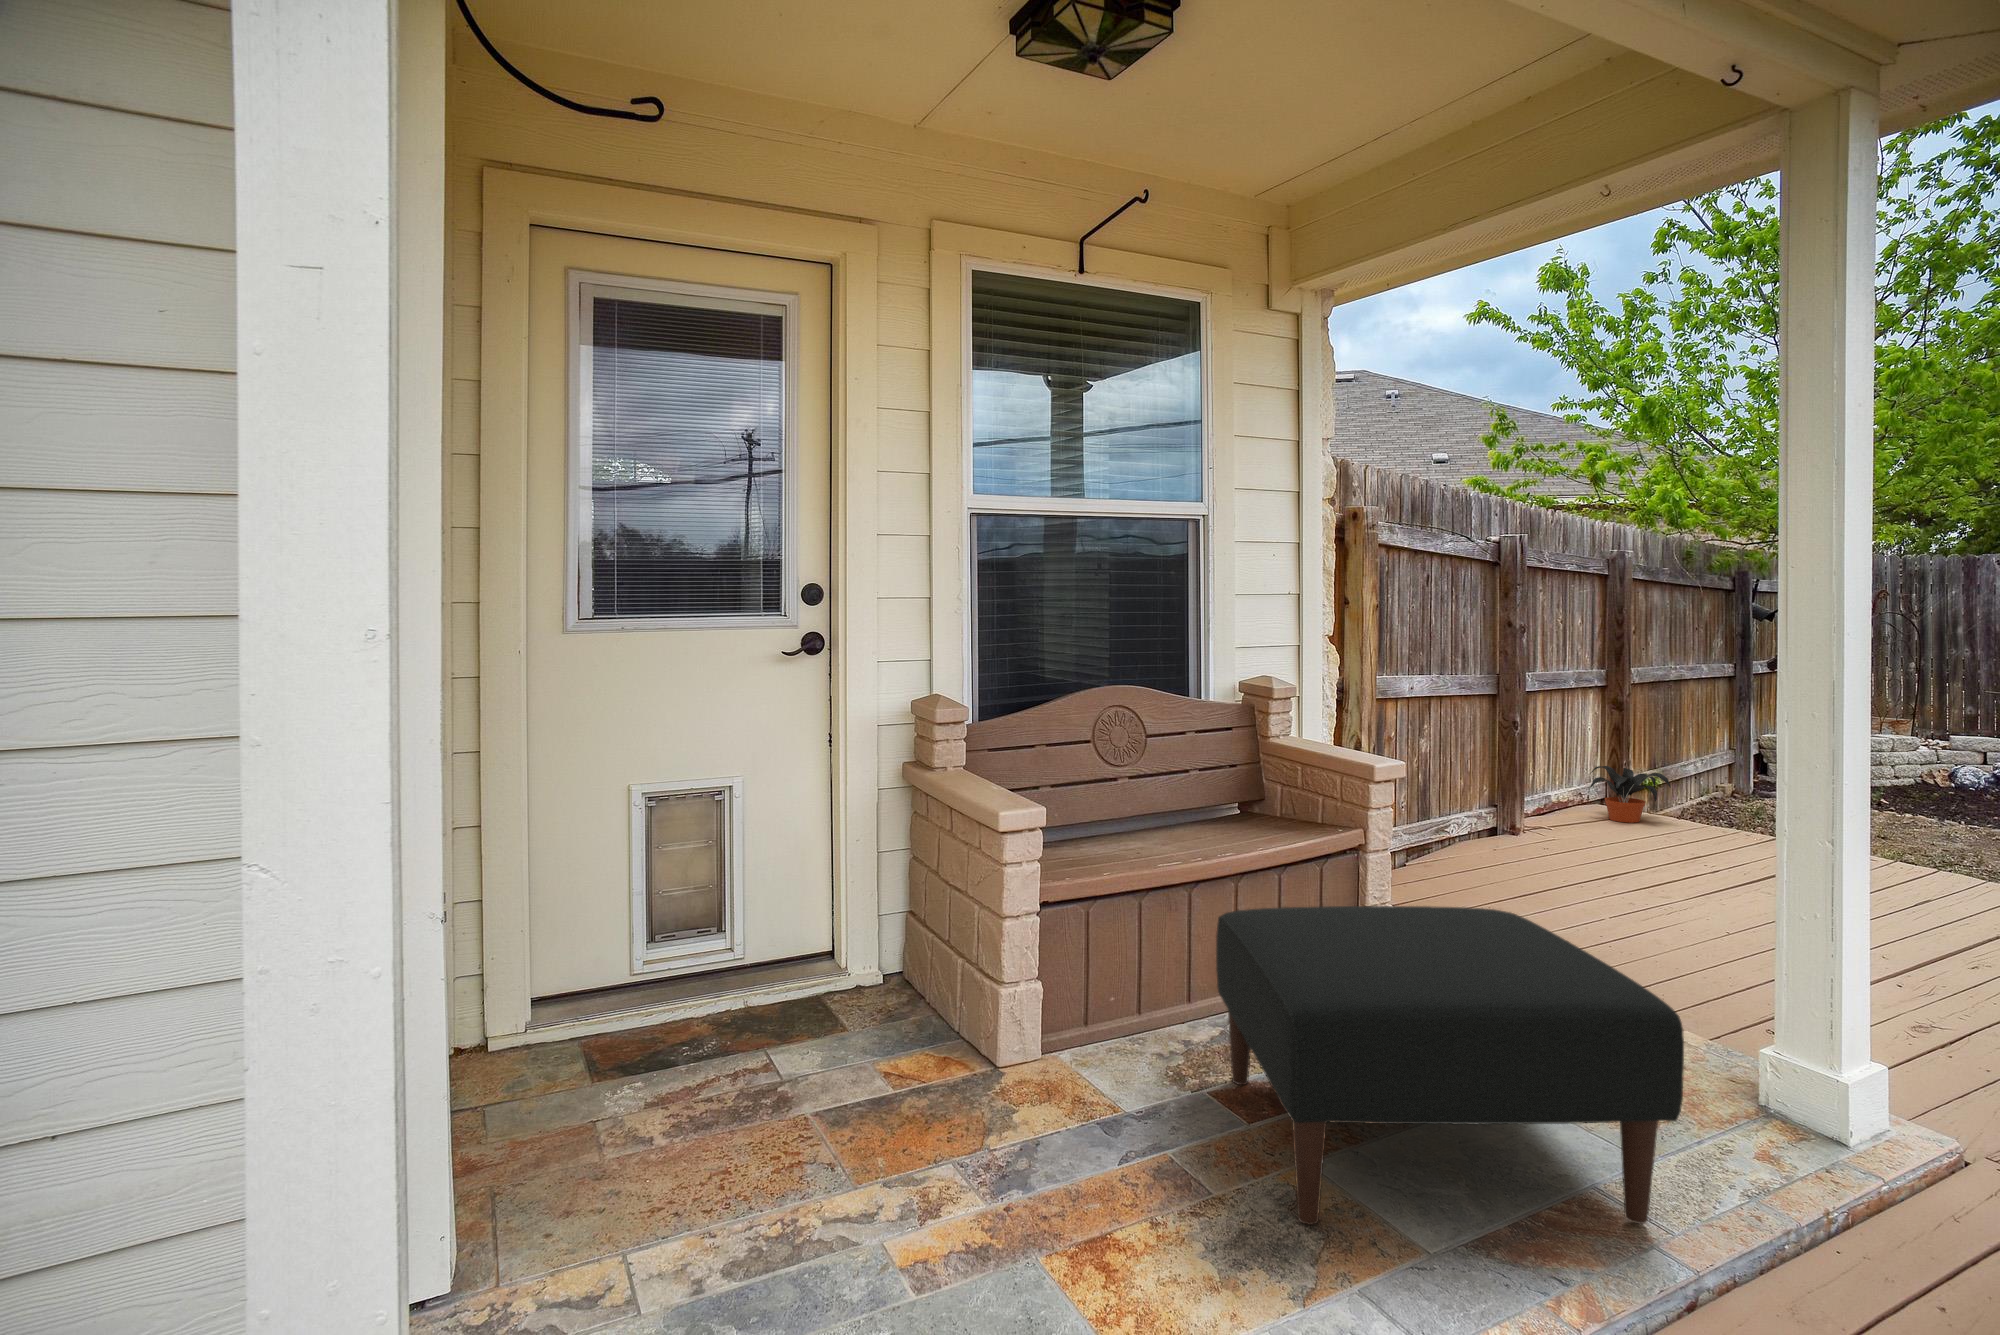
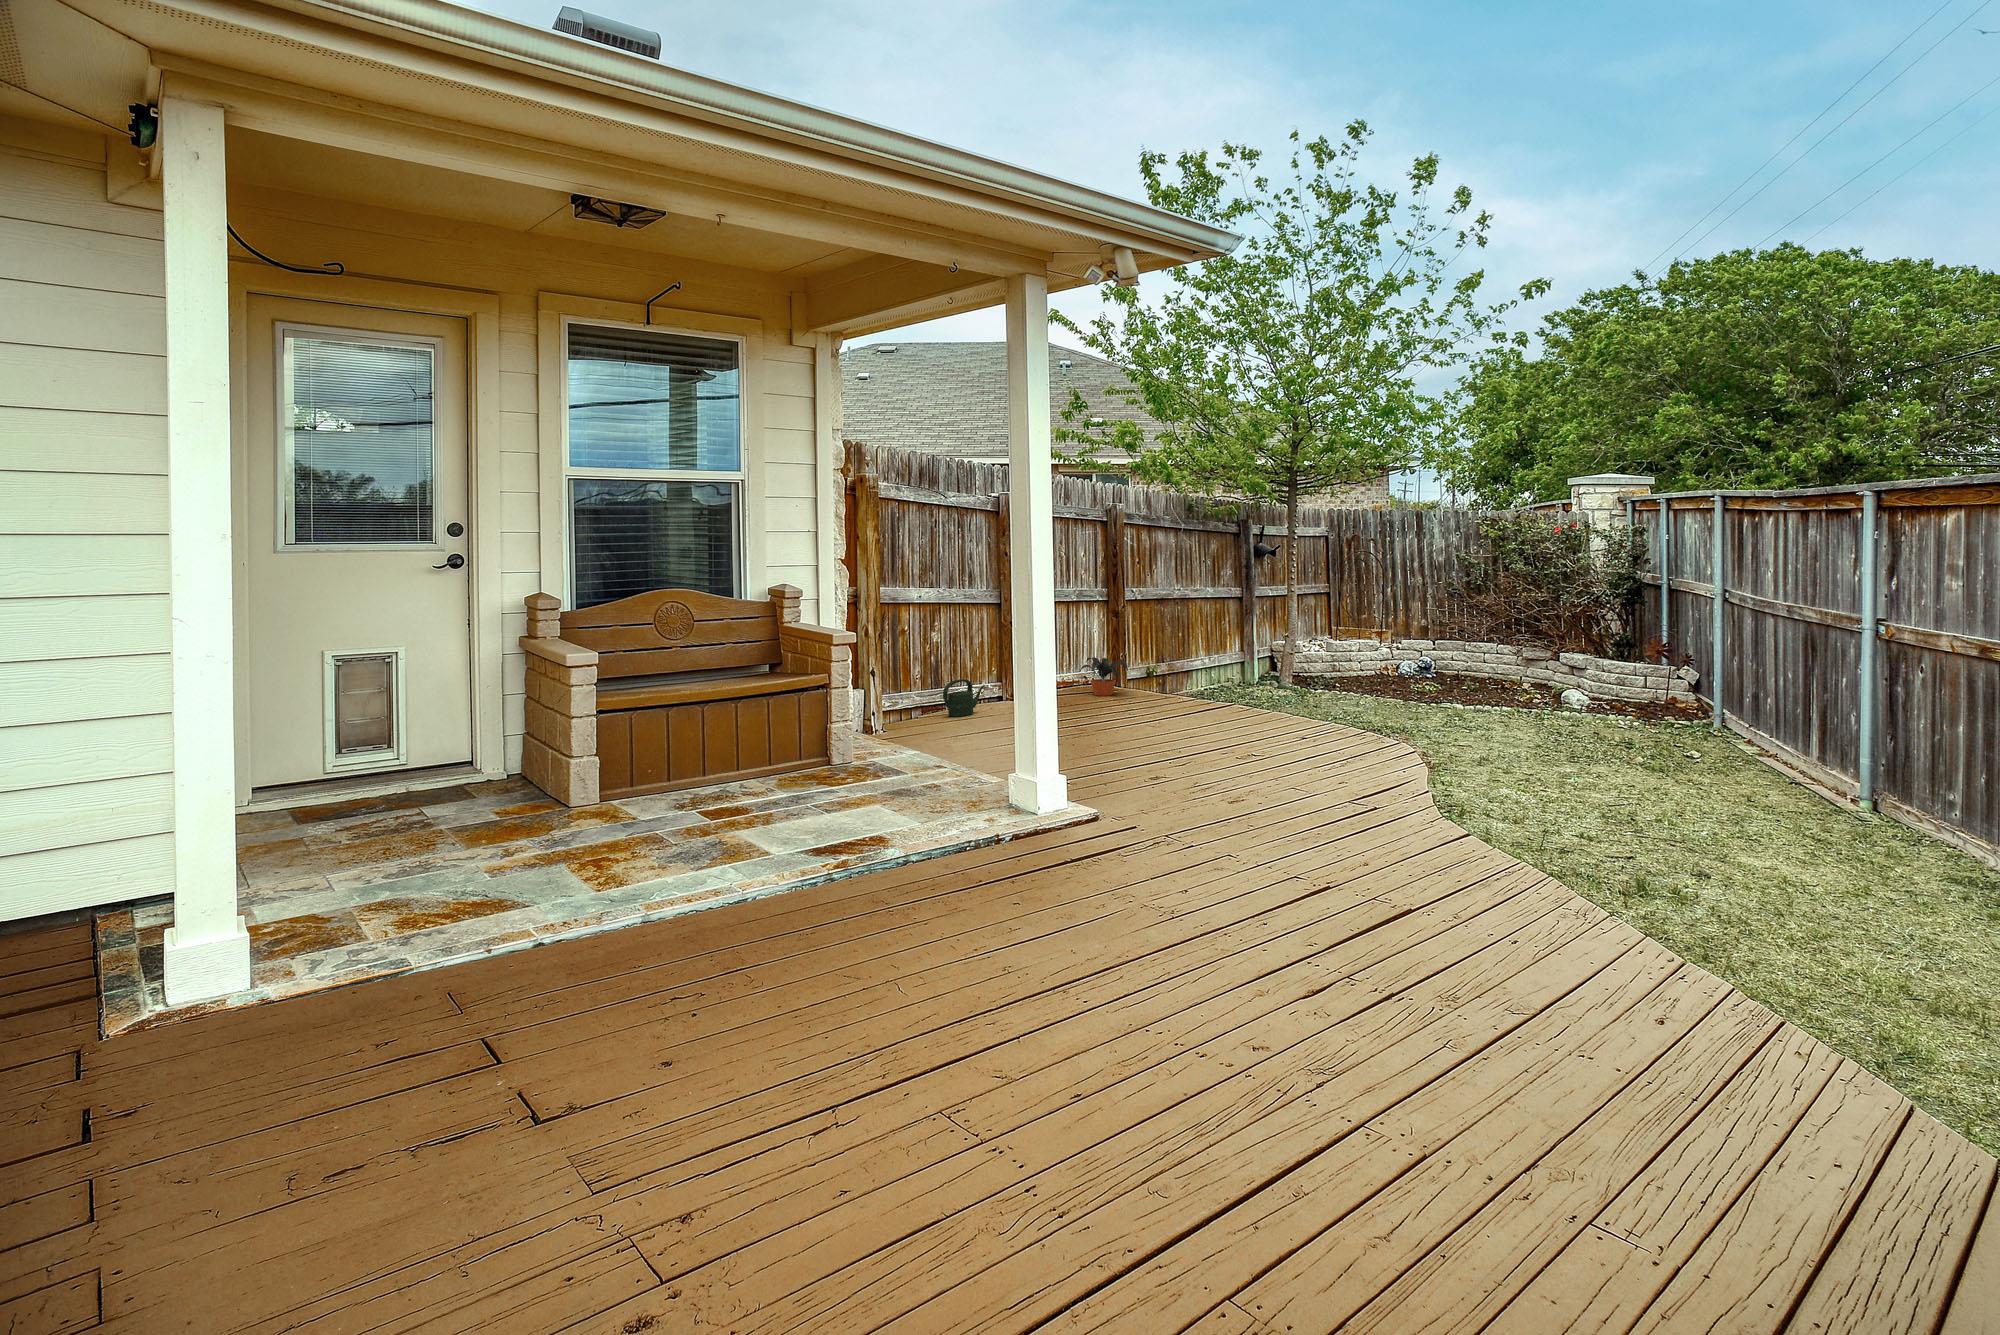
watering can: none [1435,804,1484,859] -> present [943,679,985,717]
ottoman: present [1216,906,1684,1225] -> none [689,703,885,842]

